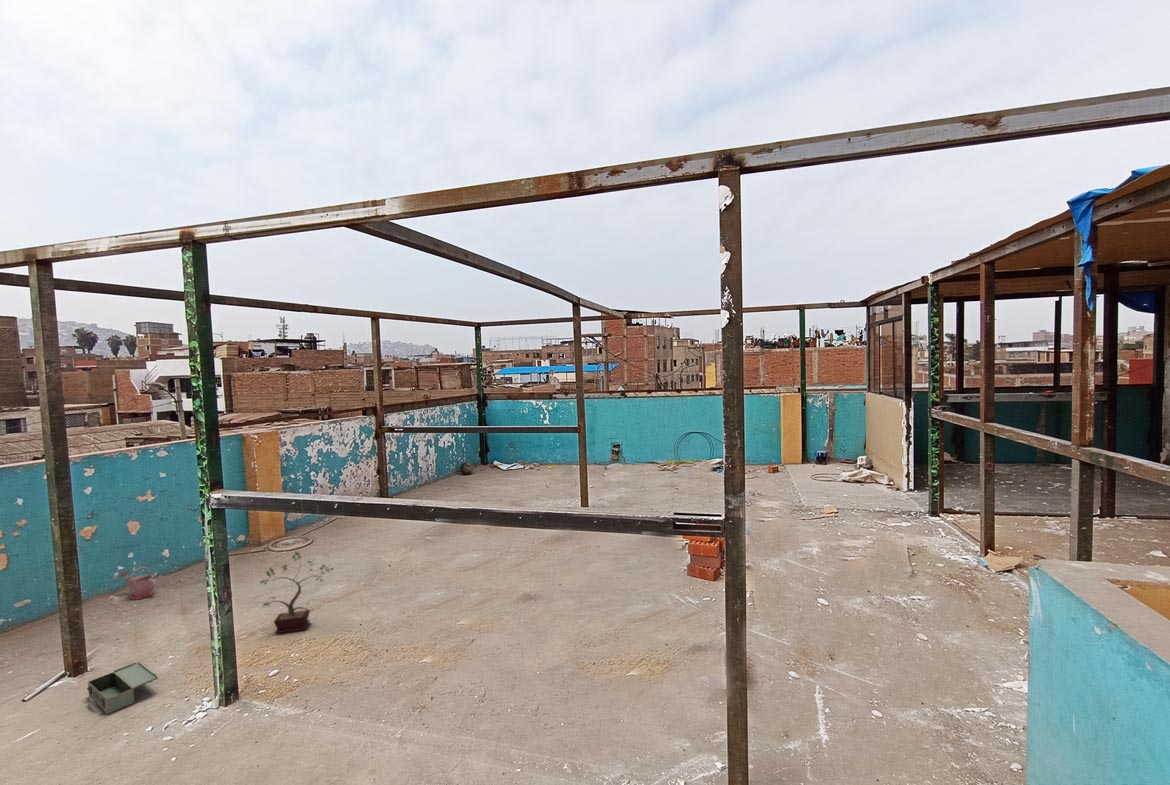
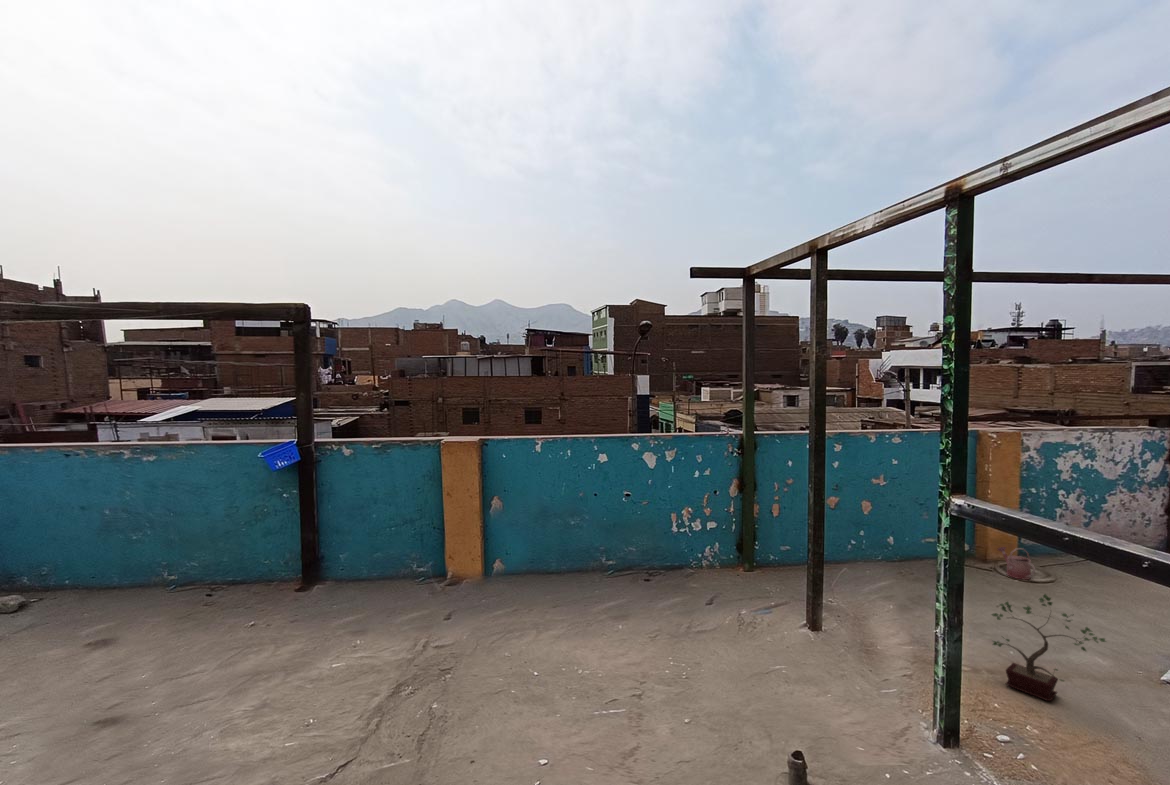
watering can: present [120,569,156,600] -> present [998,547,1035,580]
toolbox: present [87,662,158,714] -> none [819,639,876,682]

